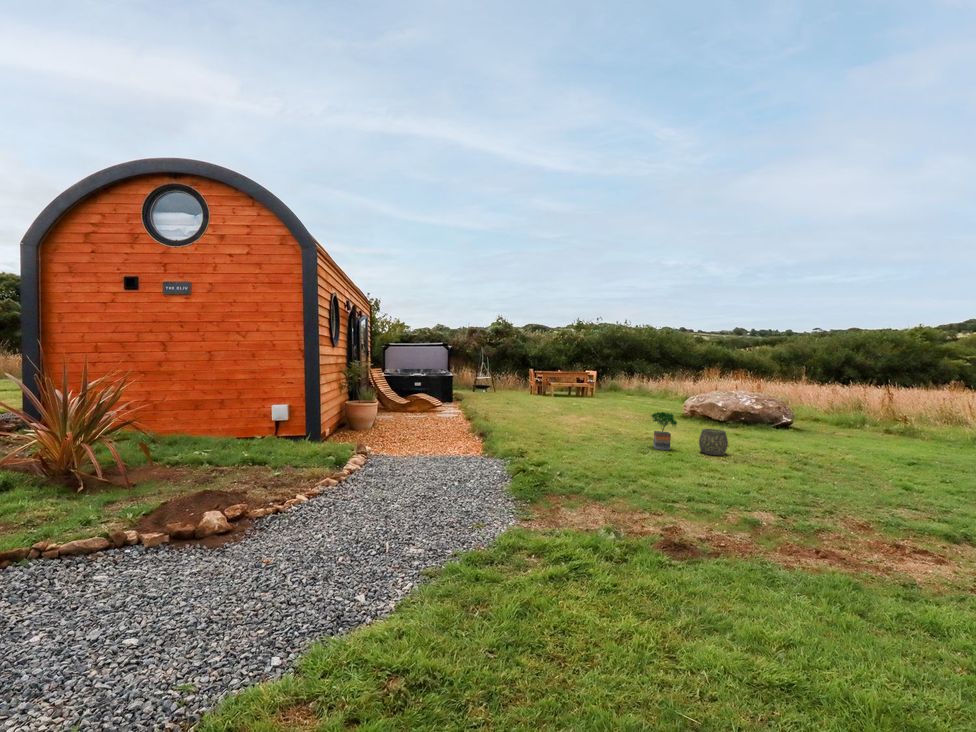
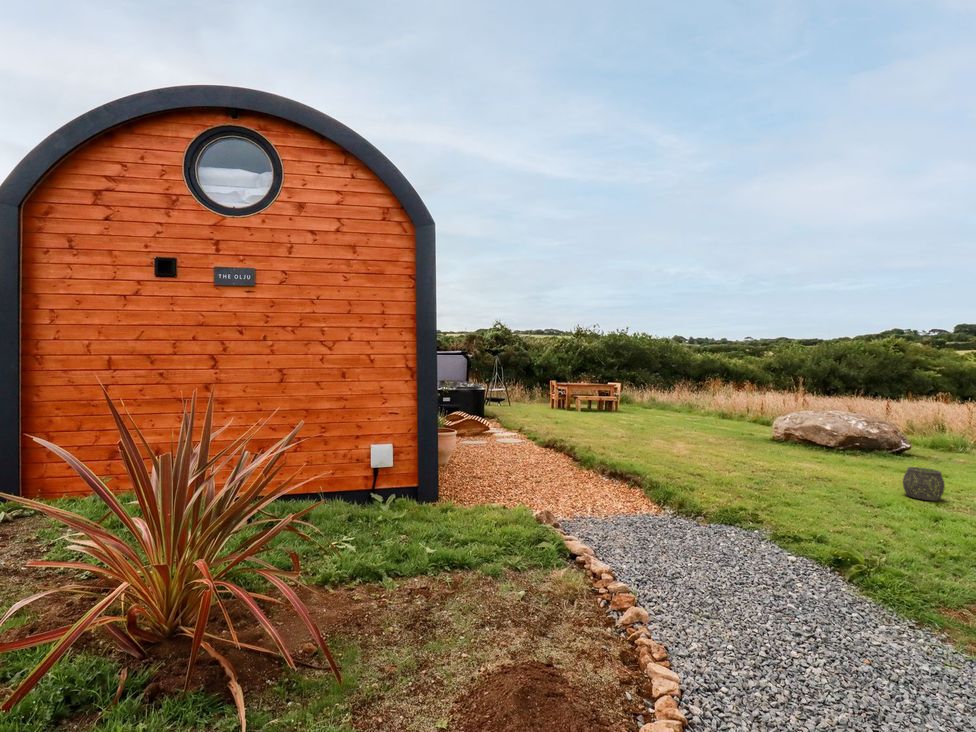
potted tree: present [651,412,677,450] -> none [838,446,881,494]

